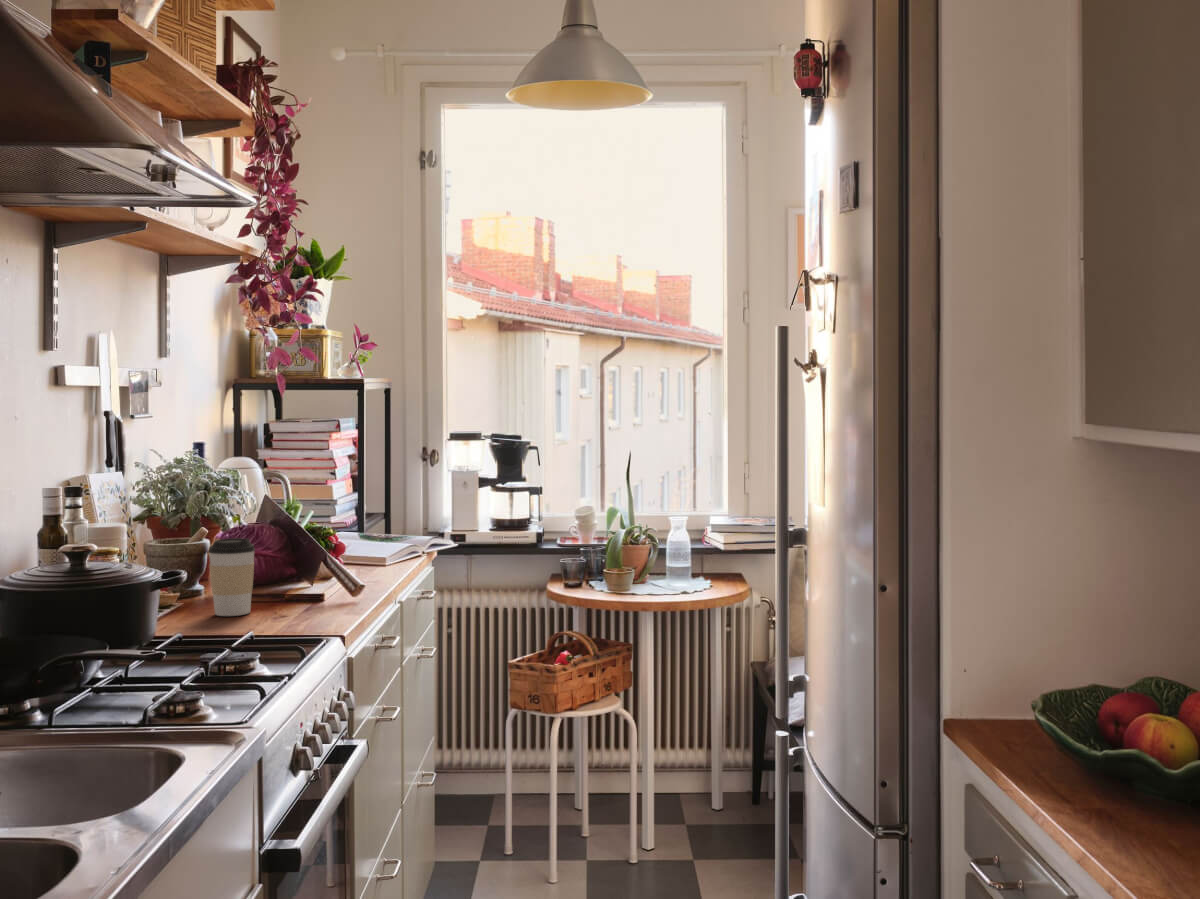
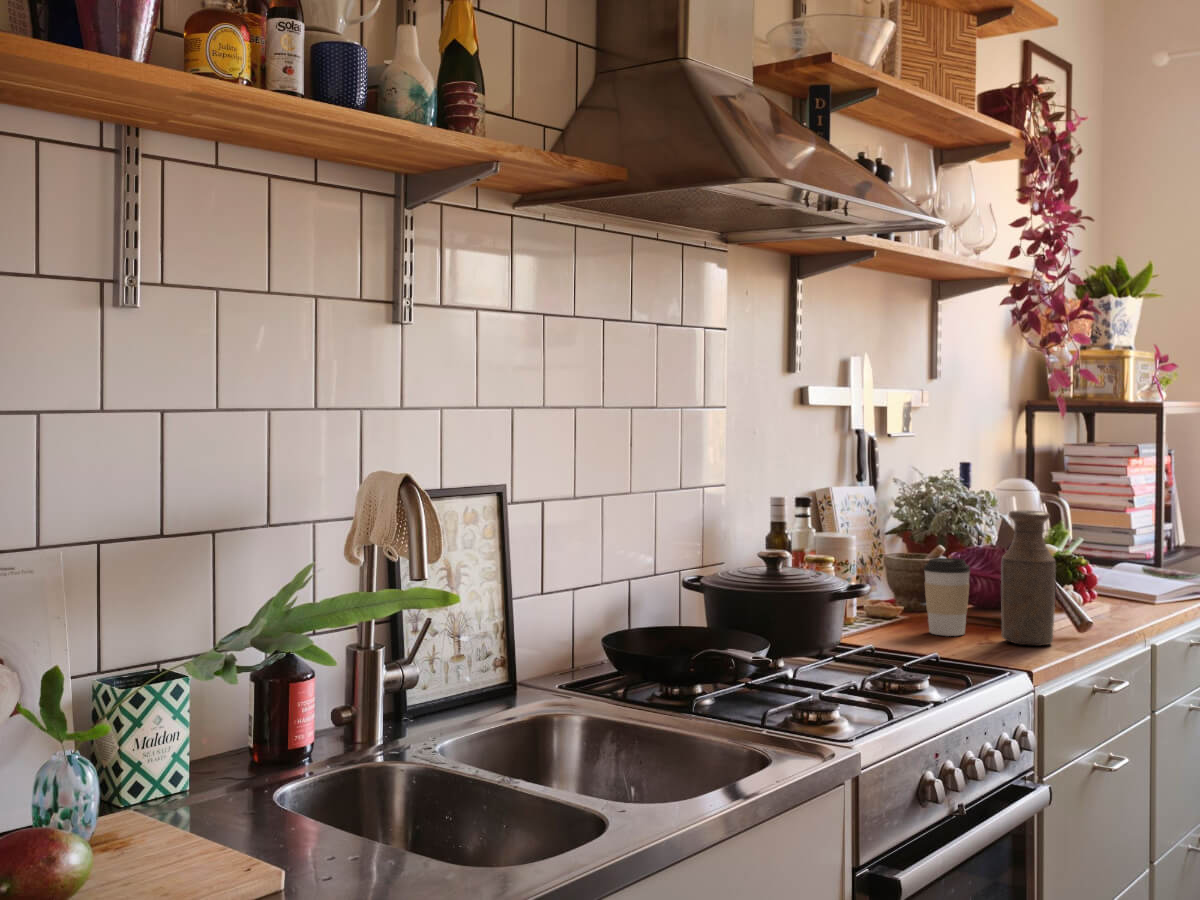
bottle: none [290,487,339,615] -> present [1001,510,1056,646]

